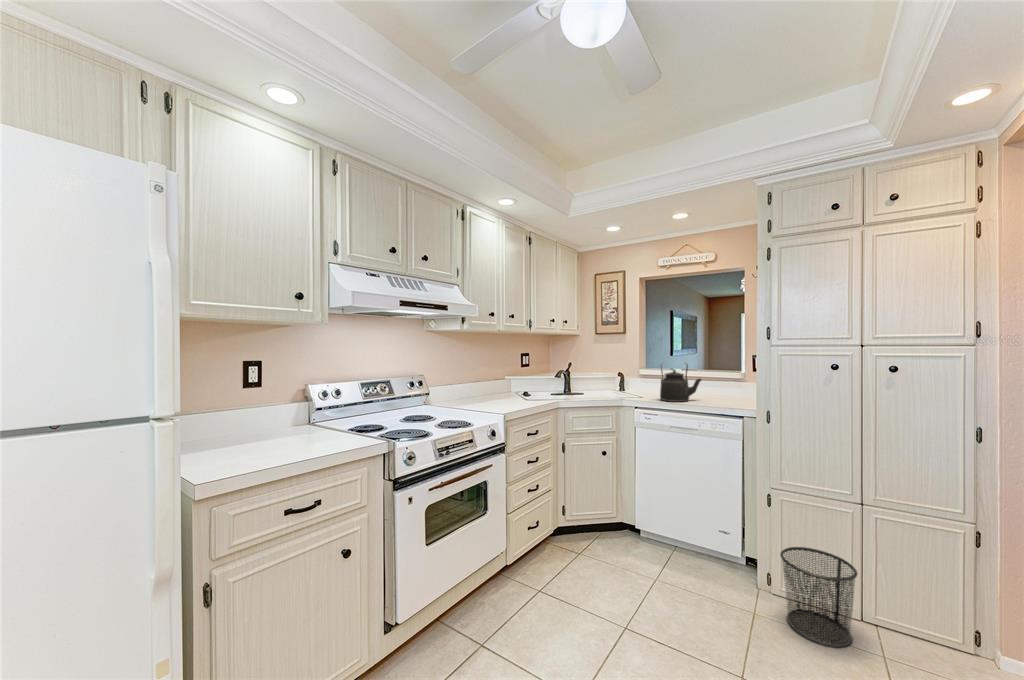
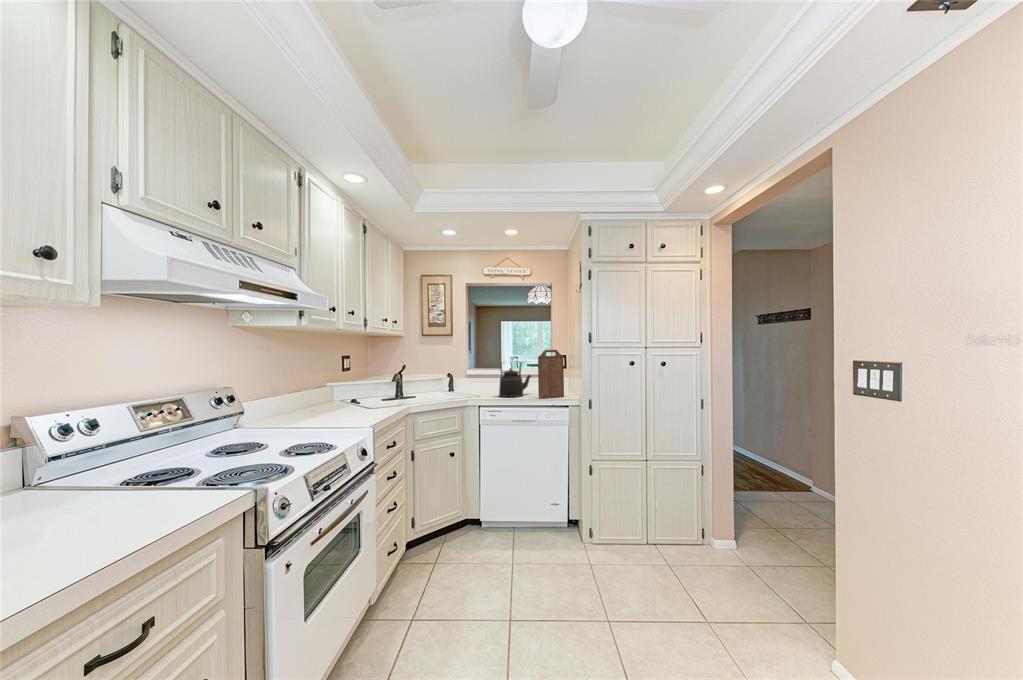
cutting board: none [699,351,735,407] -> present [538,350,564,398]
waste bin: present [780,547,858,647] -> none [611,501,661,573]

